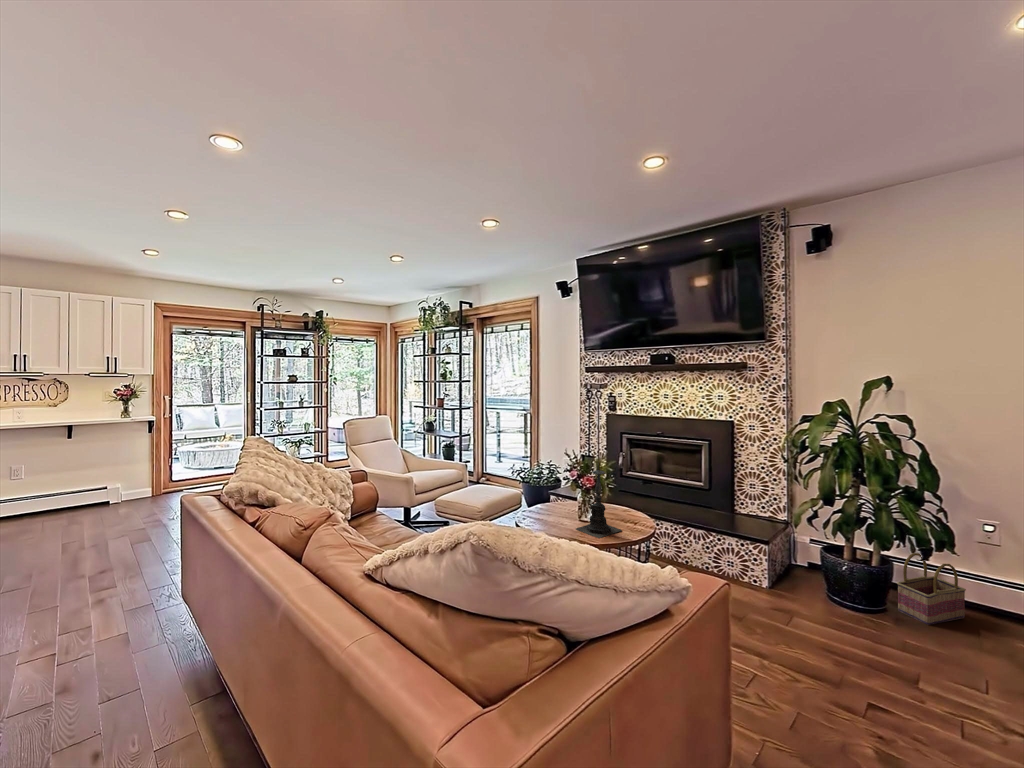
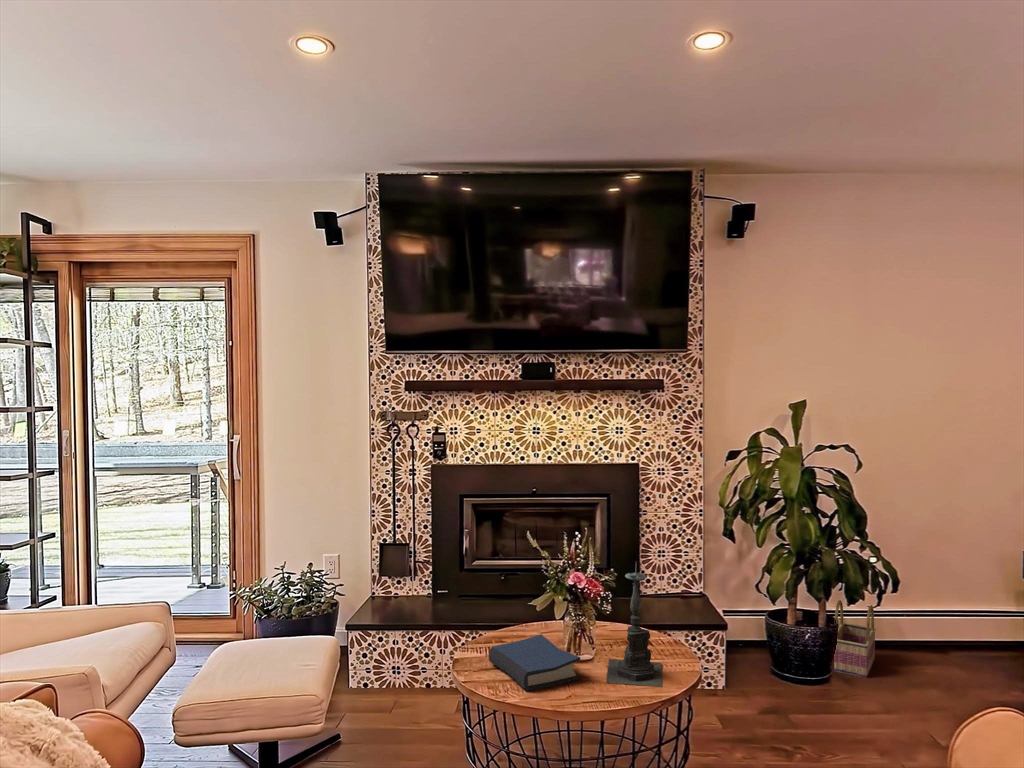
hardback book: none [531,500,572,524] -> present [489,635,580,691]

